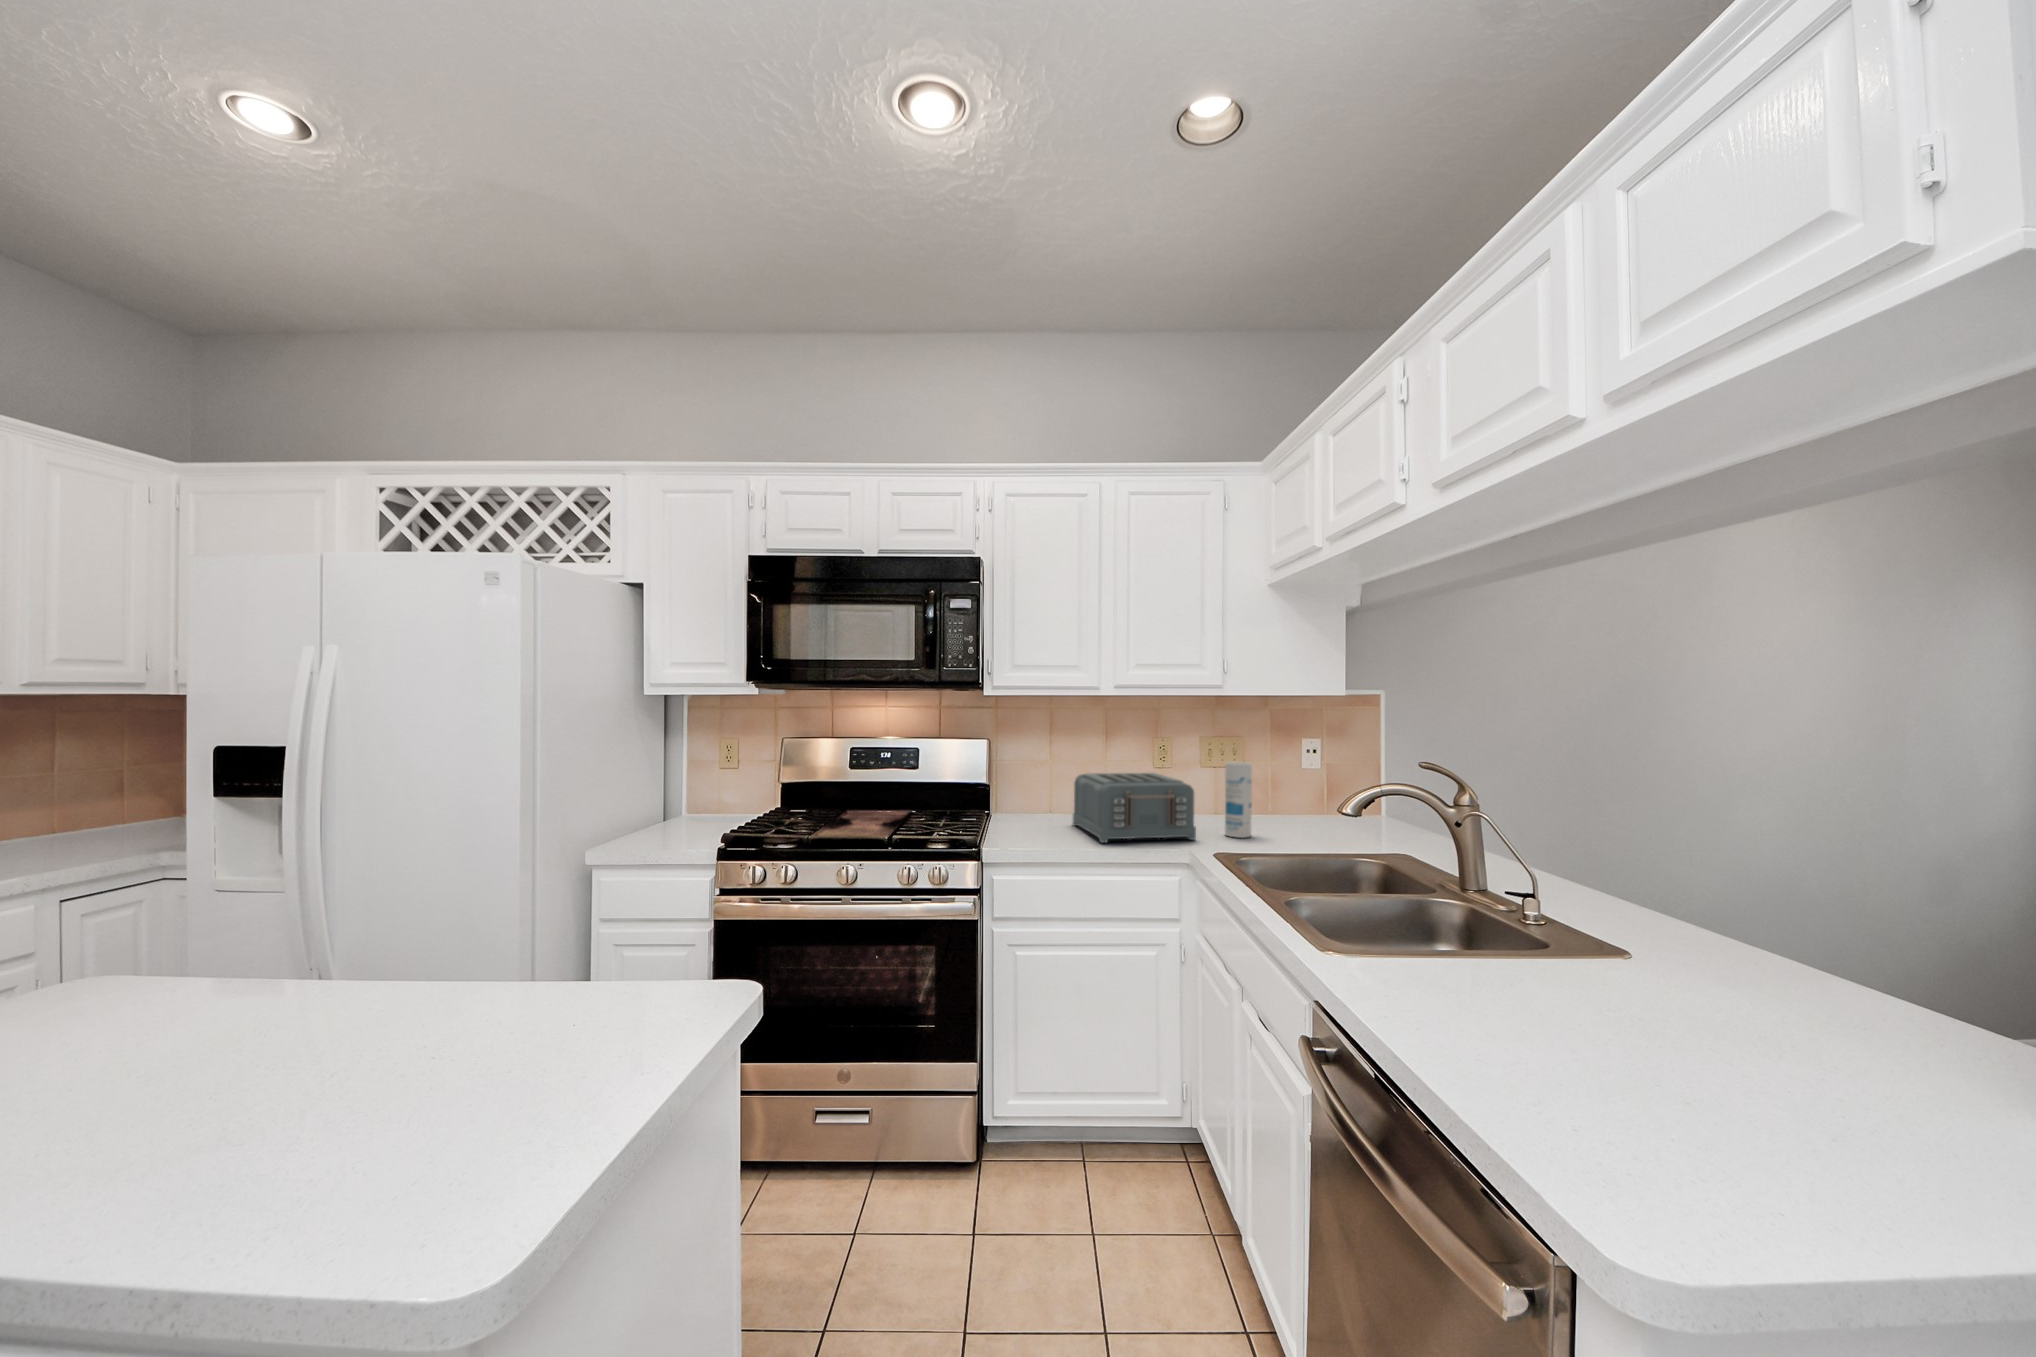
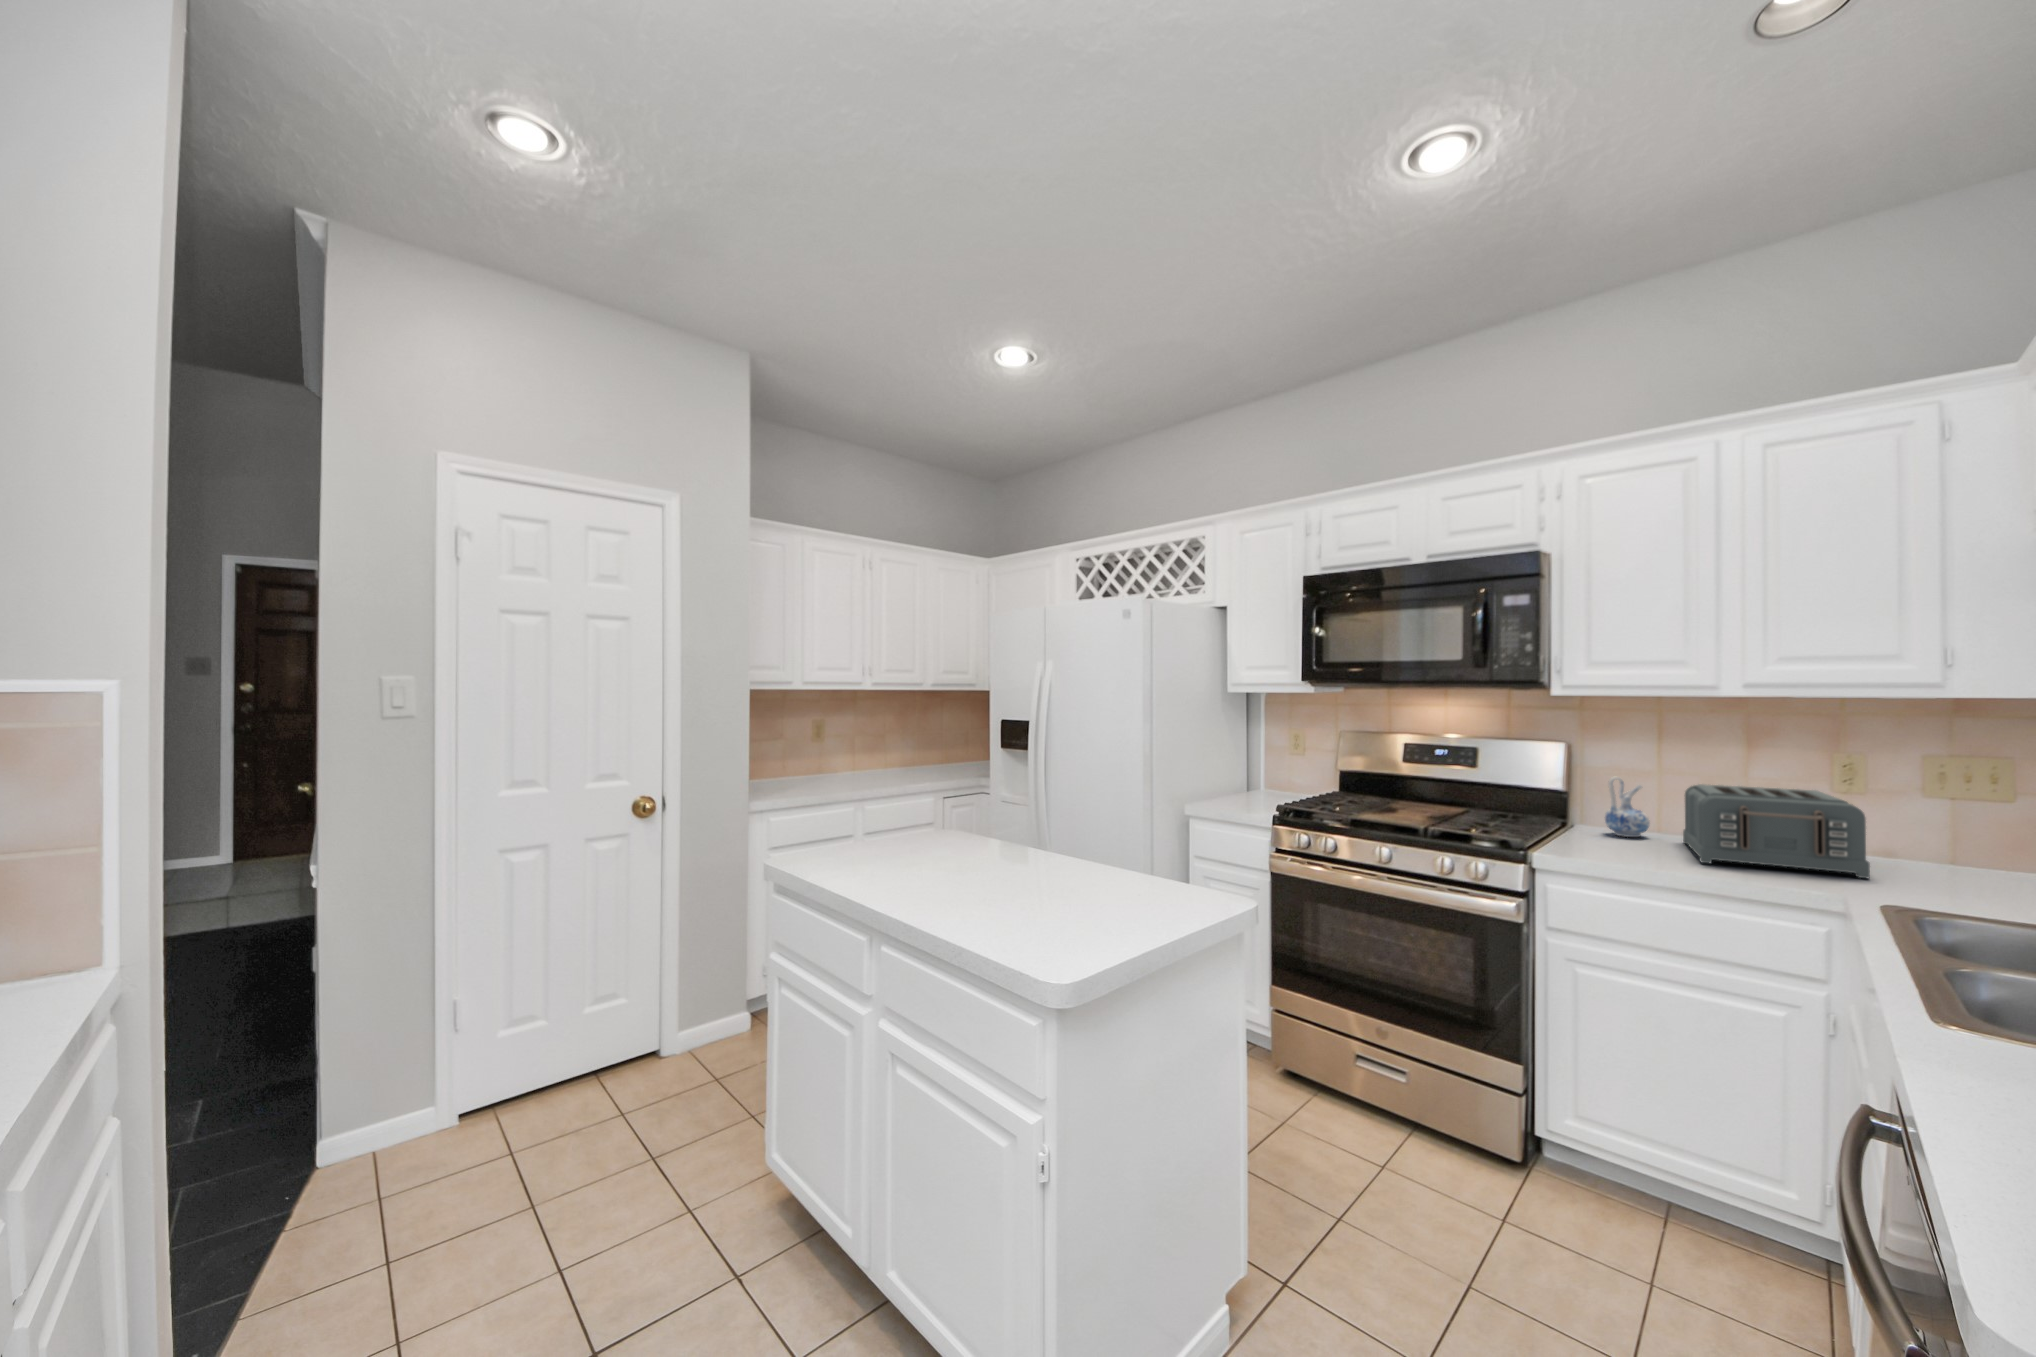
canister: present [1225,762,1252,838] -> none [1936,782,1993,888]
ceramic pitcher: none [1017,771,1049,825] -> present [1605,776,1650,837]

